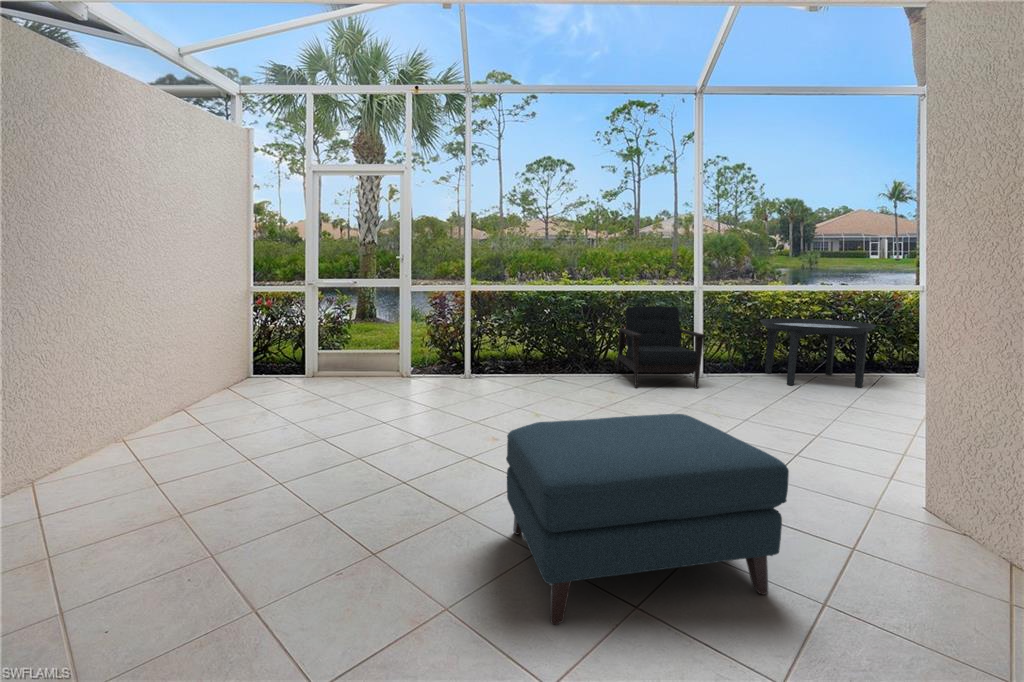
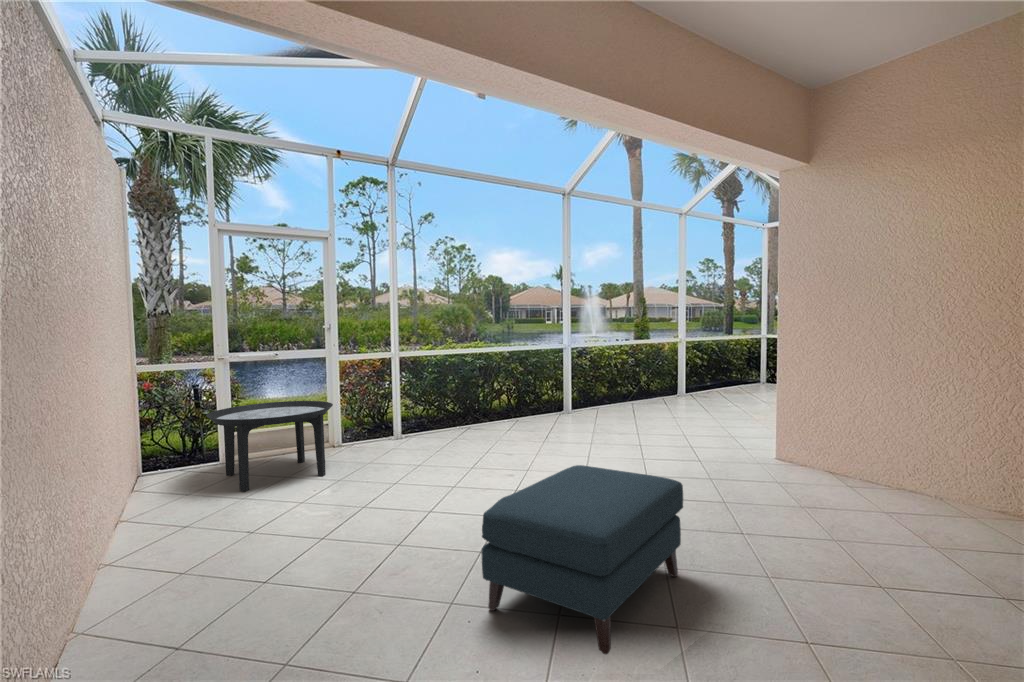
armchair: present [617,307,705,388] -> none [372,373,464,457]
round table: present [760,319,876,388] -> present [206,401,333,491]

